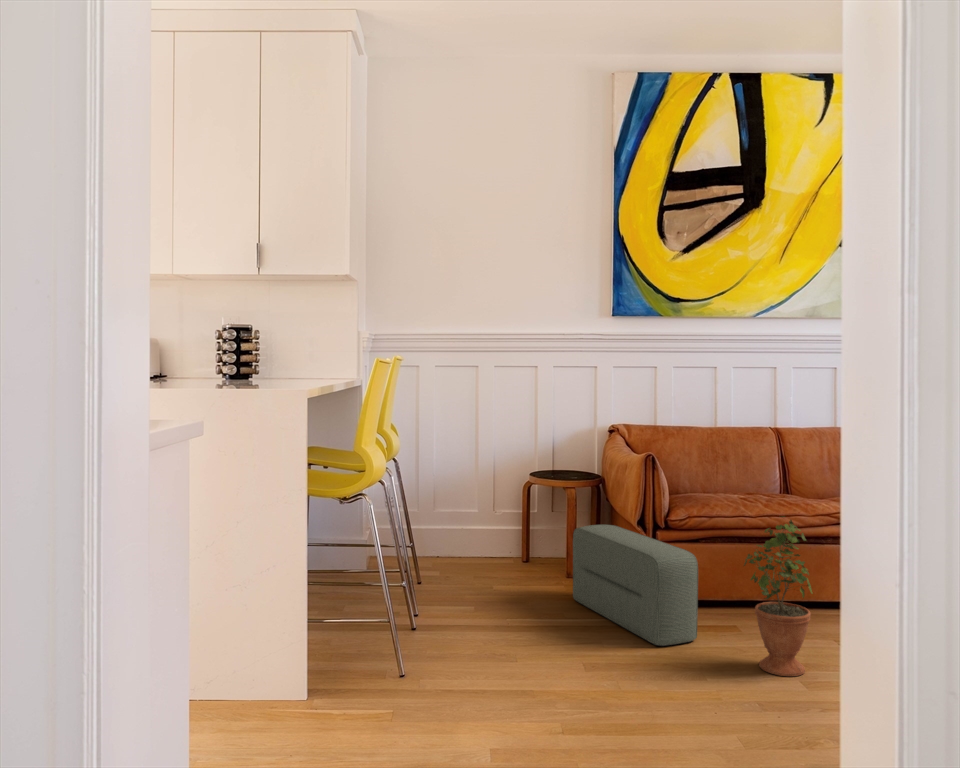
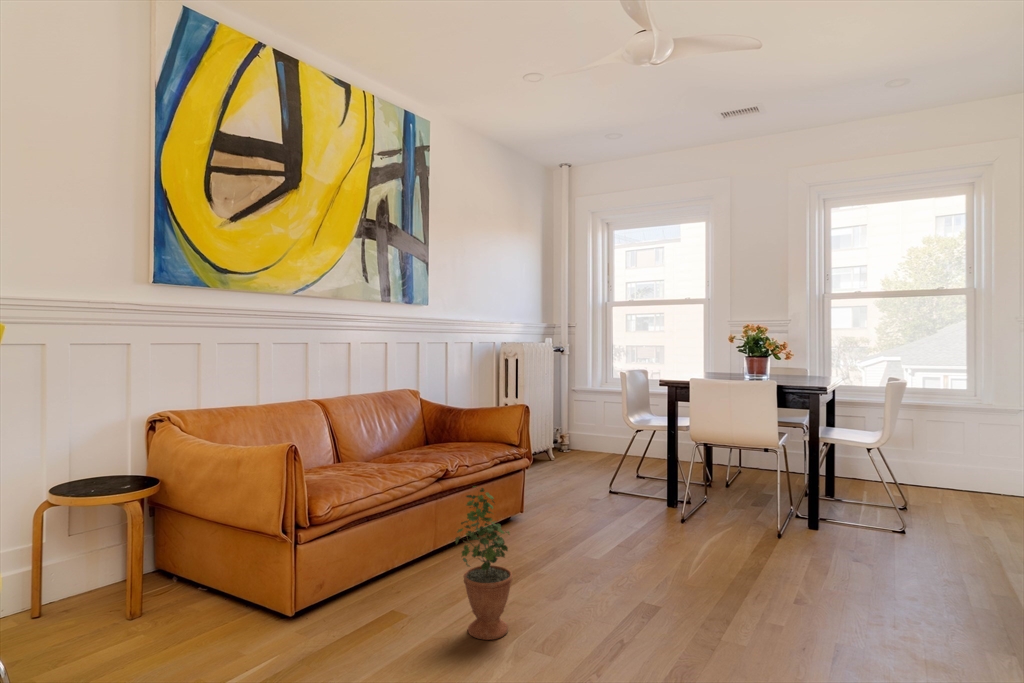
pouf: present [573,525,698,646] -> none [194,539,394,663]

